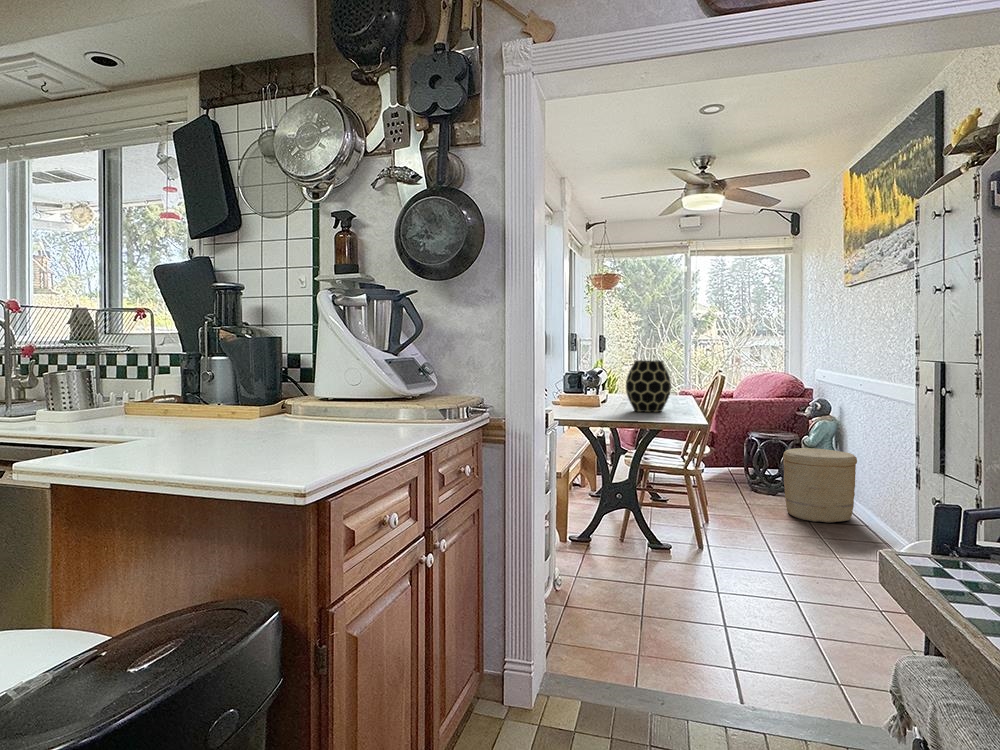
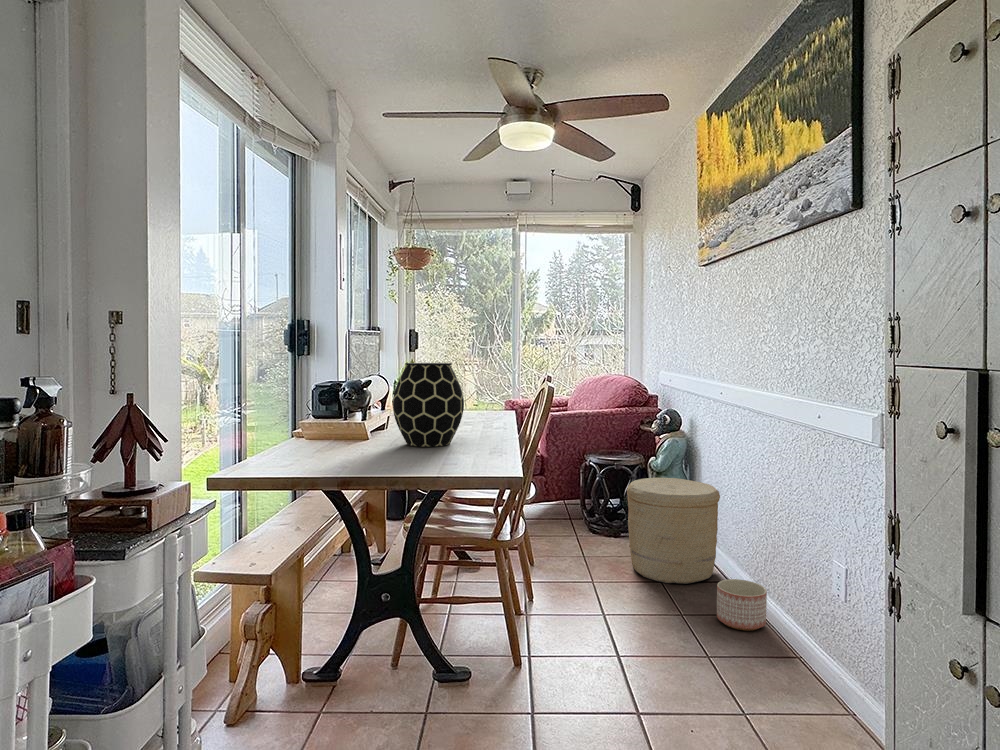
planter: none [849,514,887,546] -> present [717,579,767,631]

